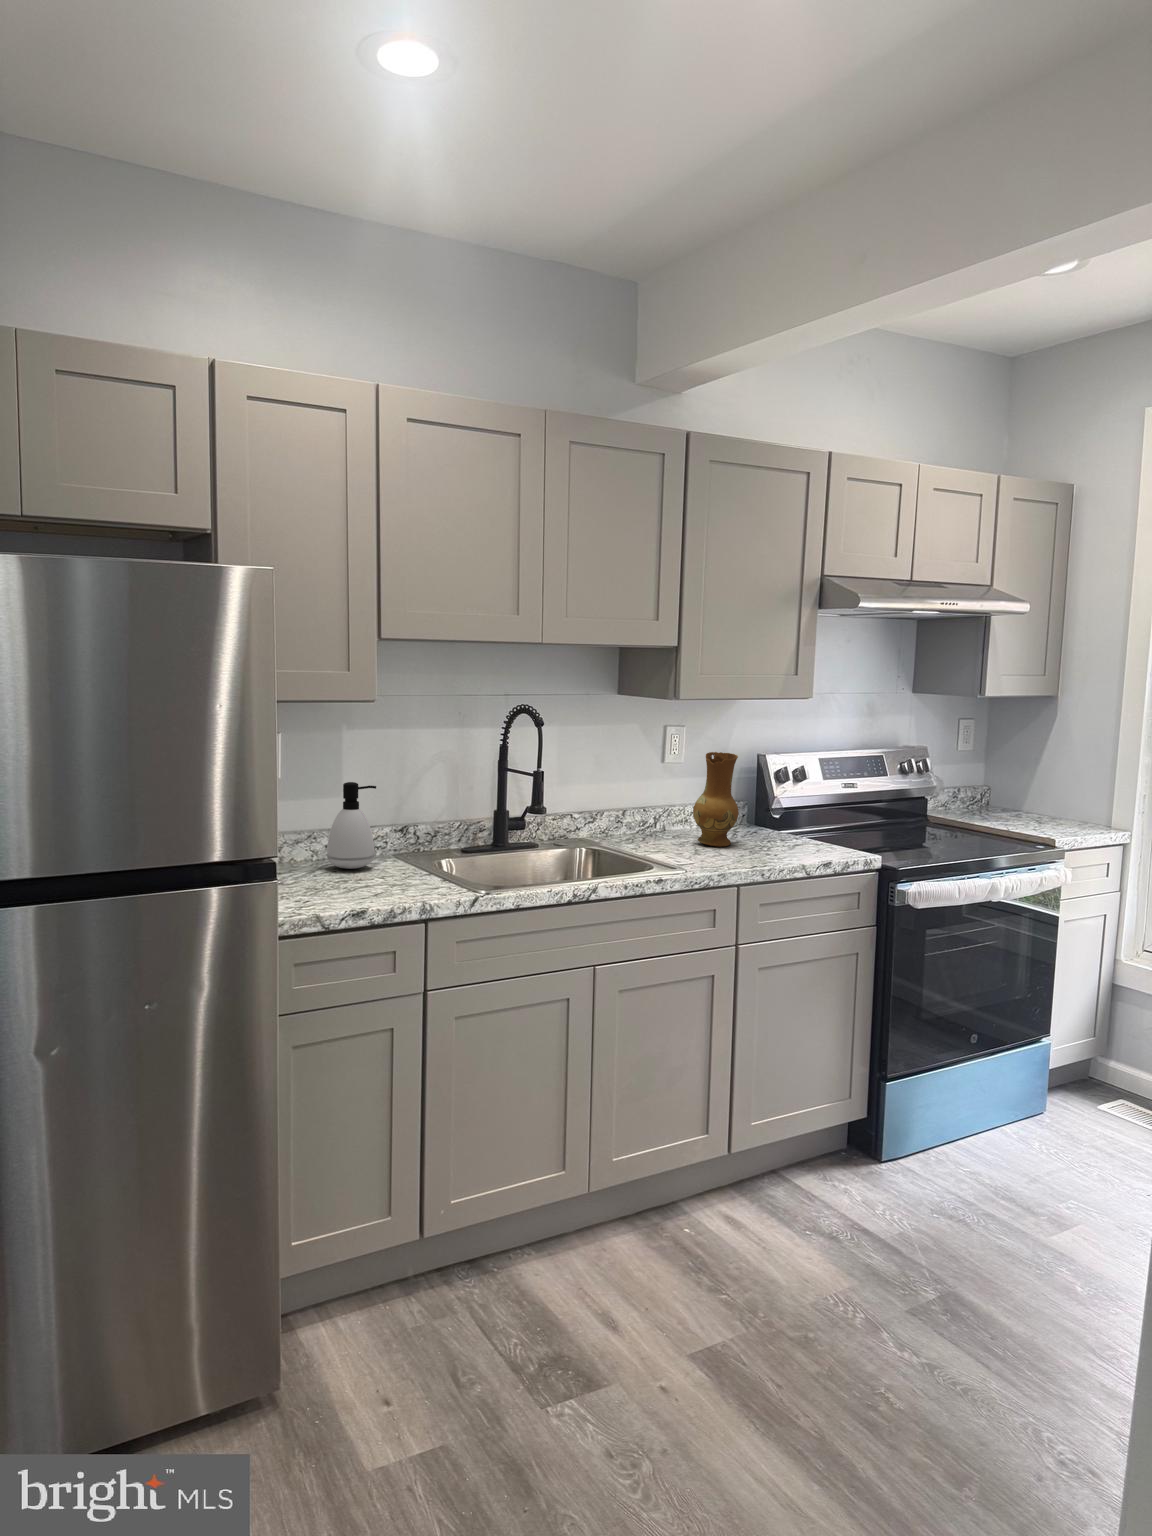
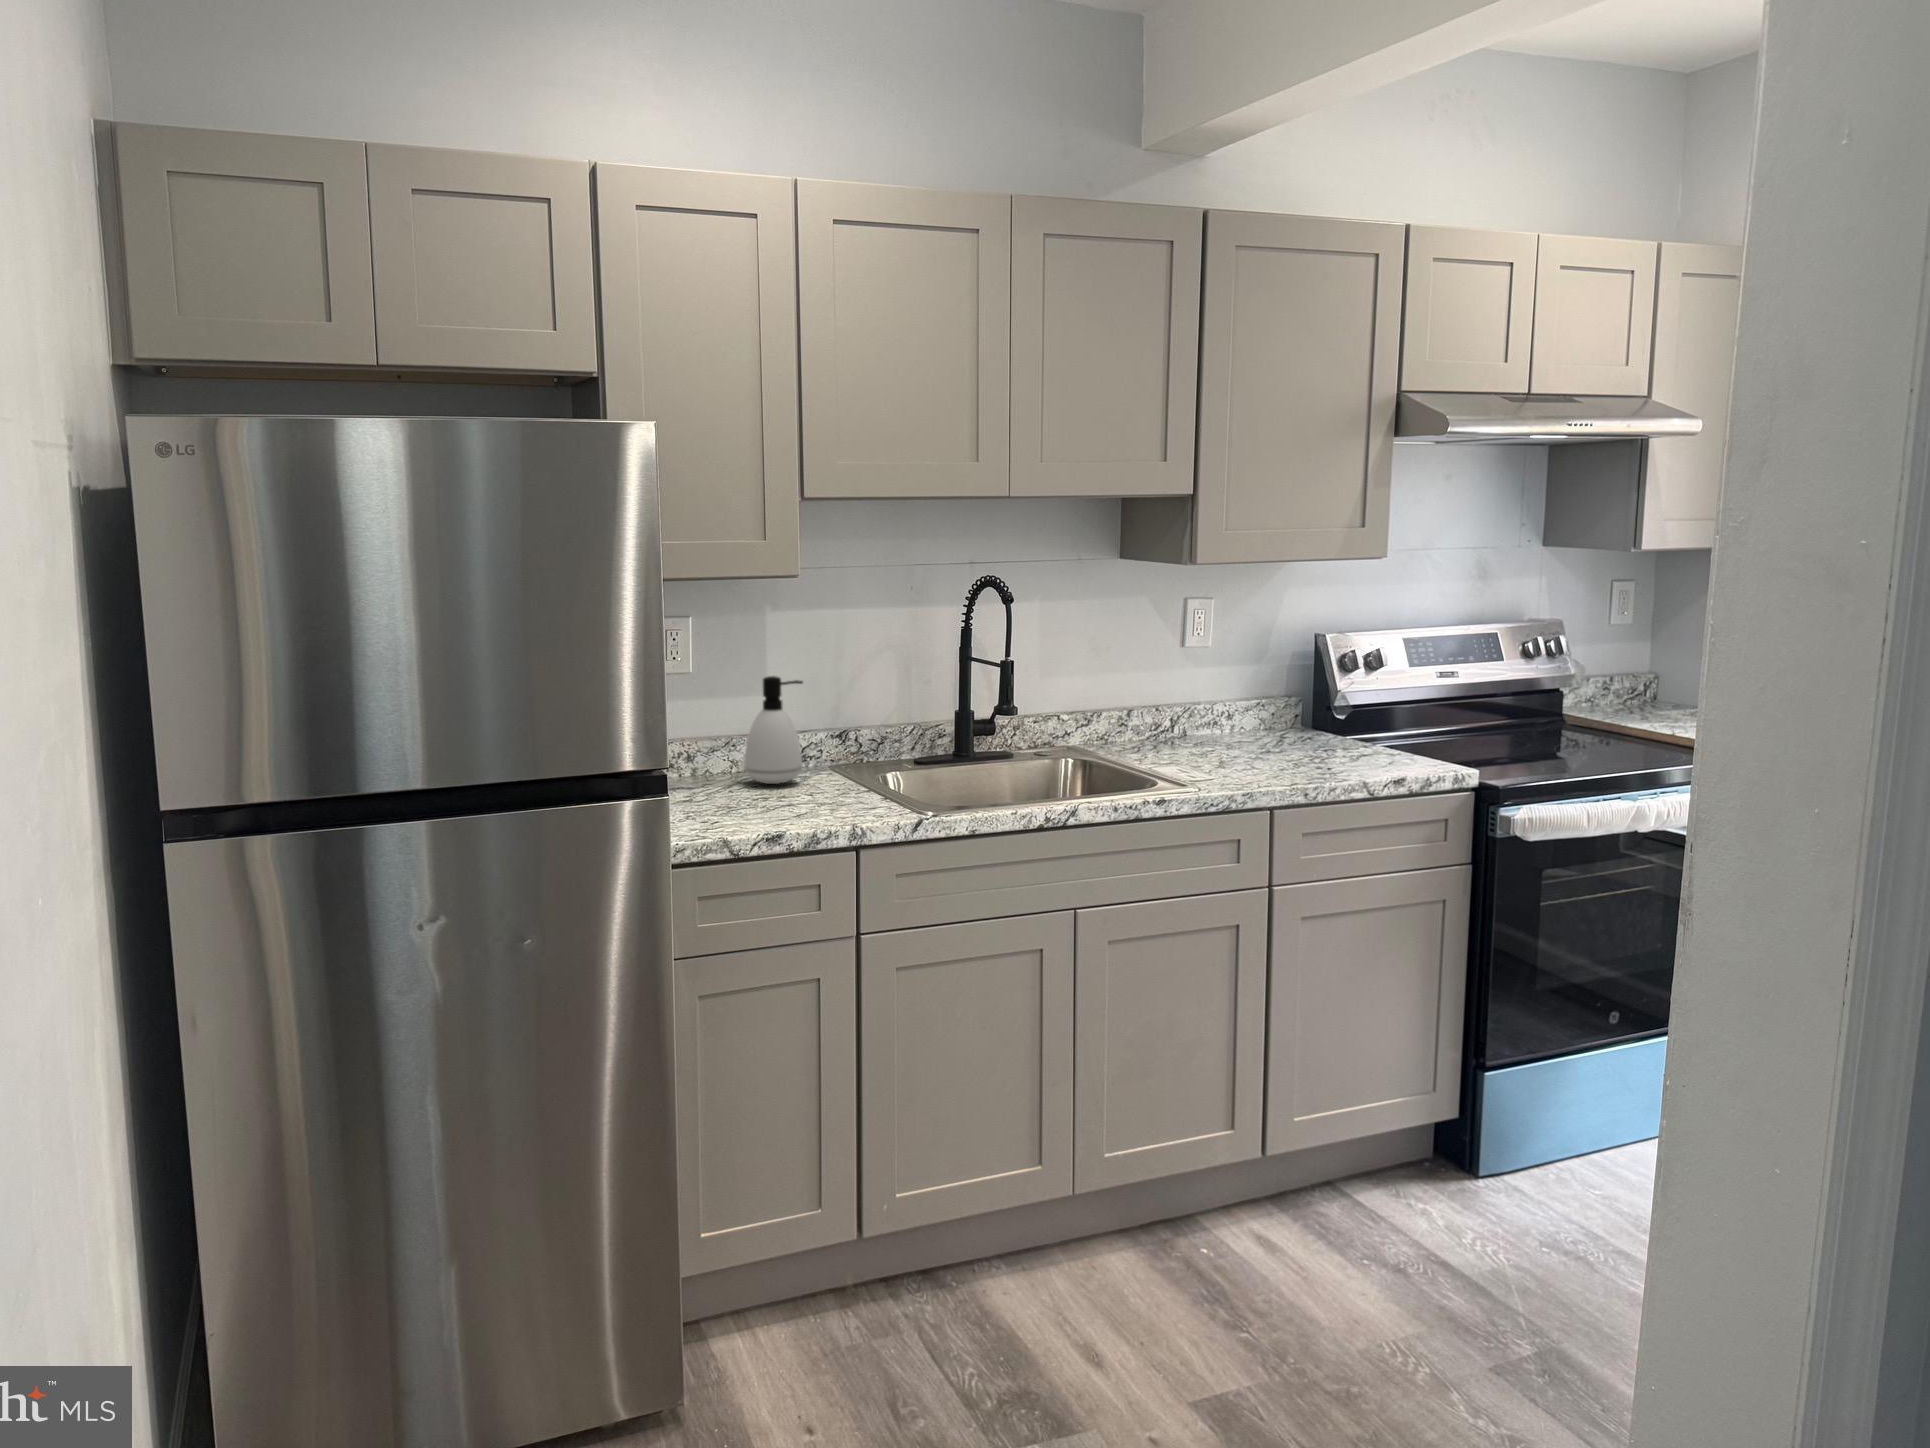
ceramic jug: present [693,752,739,847] -> none [1220,632,1282,757]

